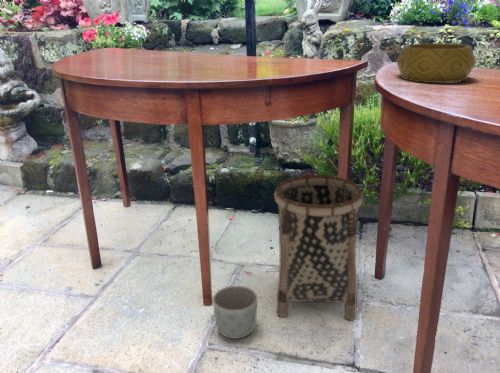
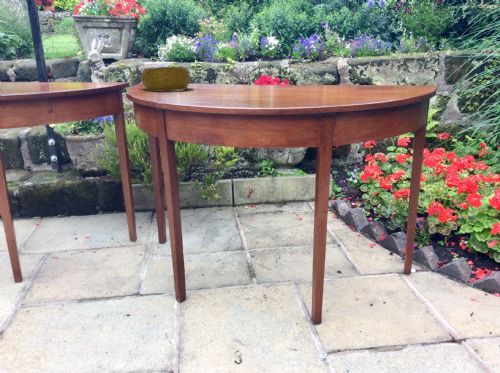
basket: present [274,175,363,320] -> none [66,168,141,278]
planter: present [213,286,257,339] -> none [22,258,61,298]

